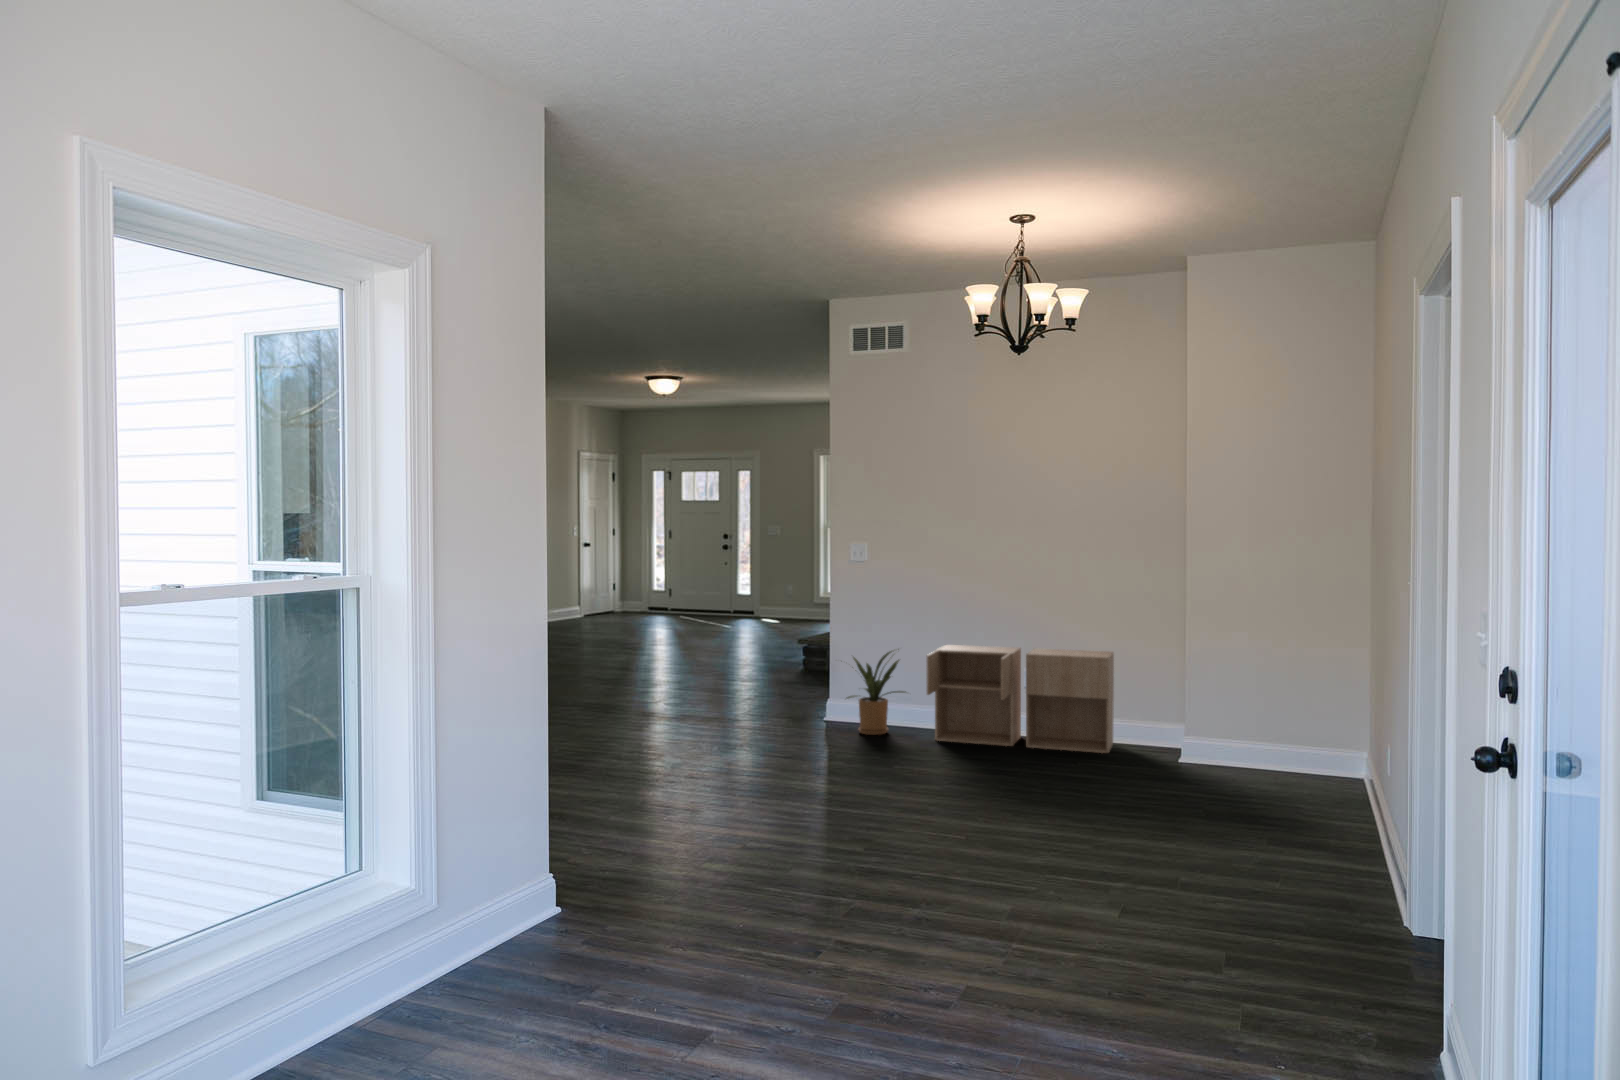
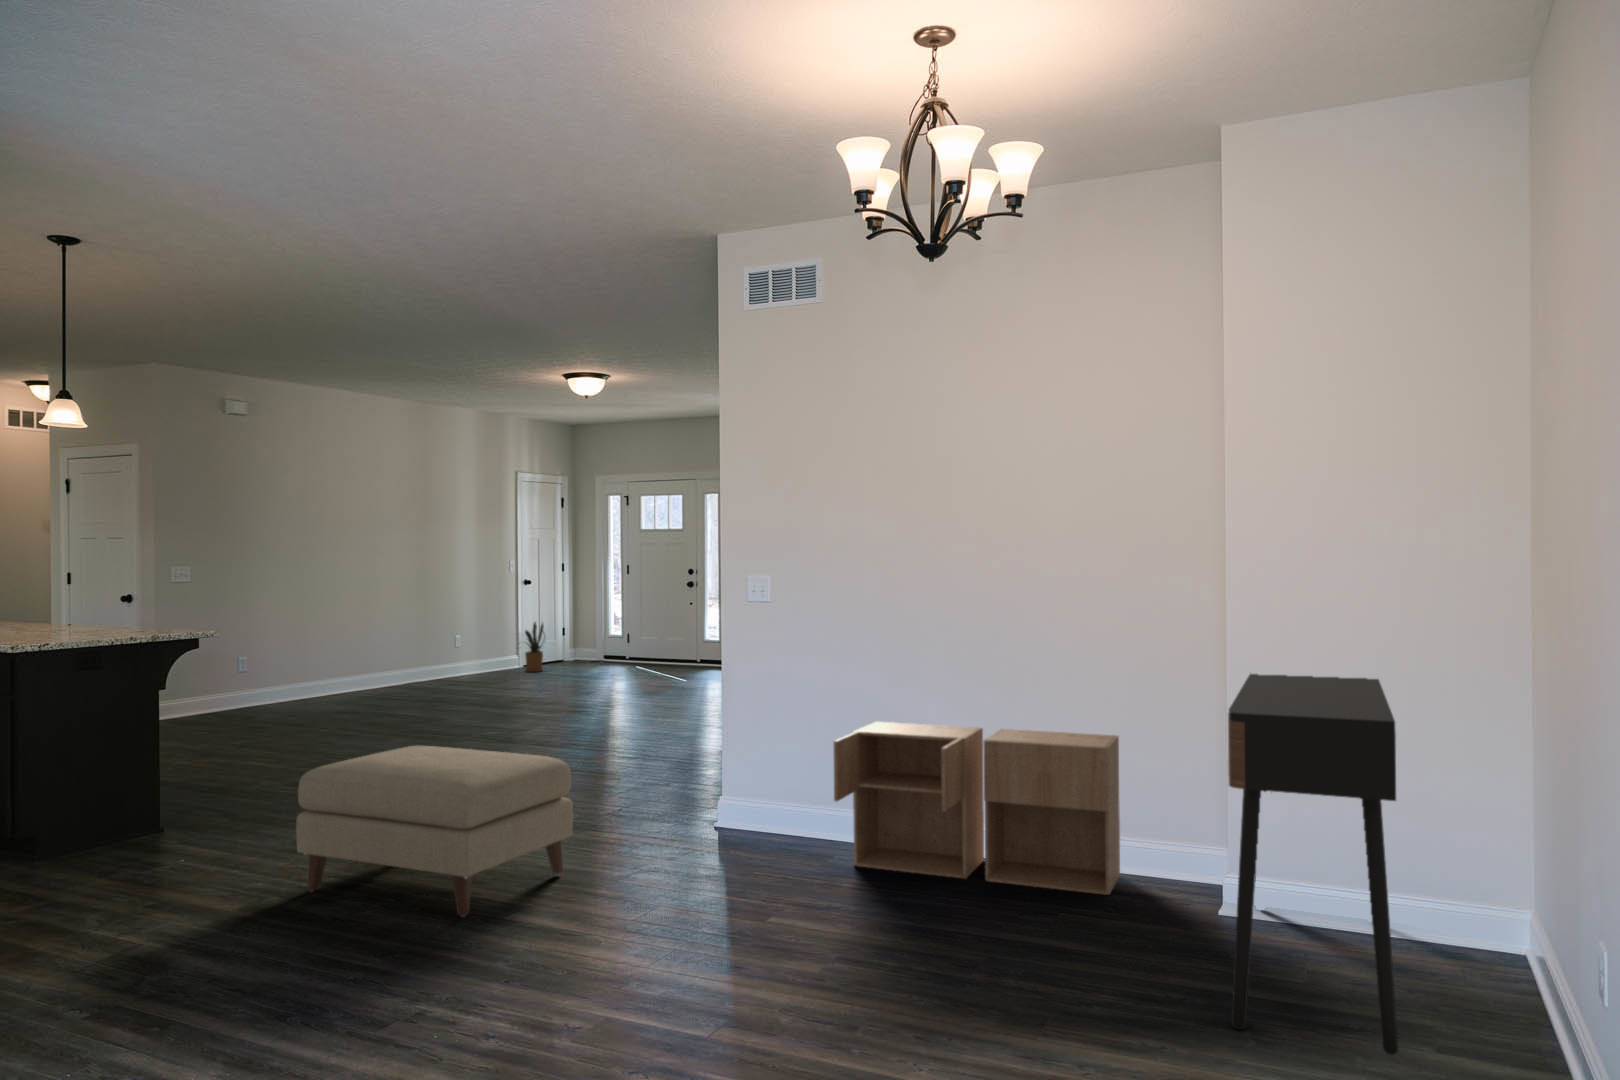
console table: none [1190,607,1285,816] -> present [1228,674,1399,1055]
house plant: present [847,649,906,735] -> present [525,622,544,672]
ottoman: none [571,661,749,766] -> present [296,746,573,917]

